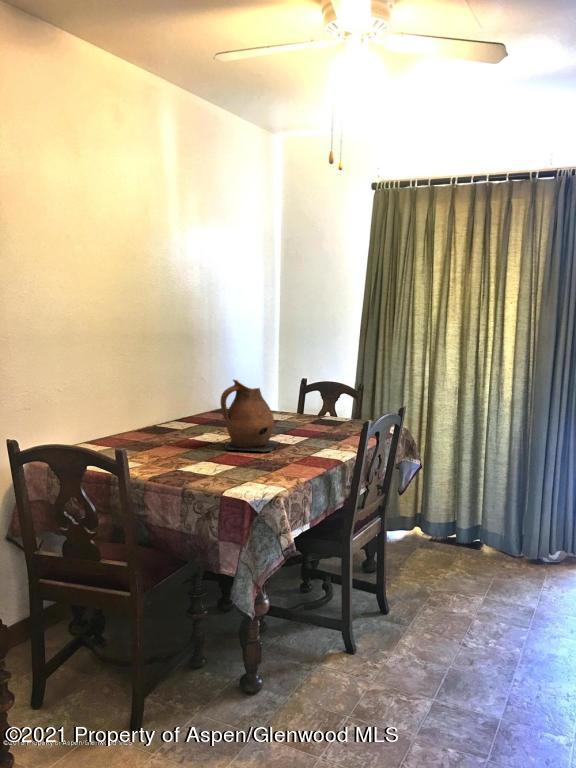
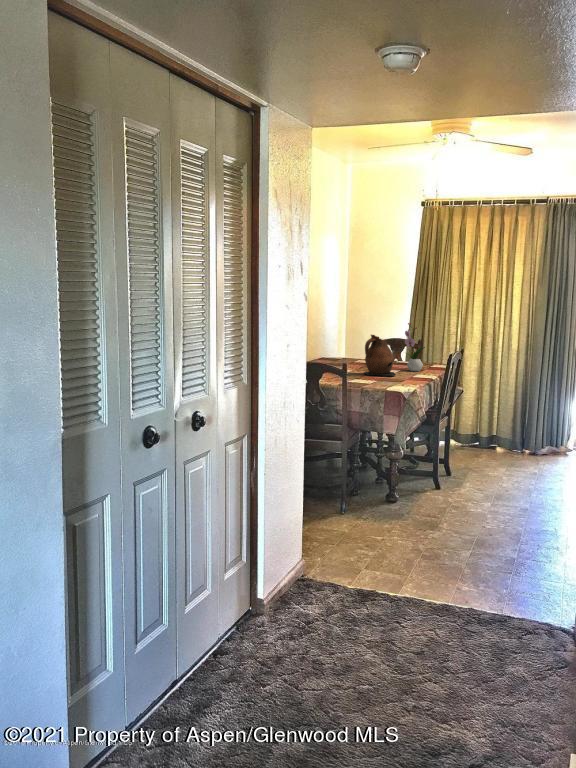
flower arrangement: none [308,360,339,439] -> present [405,323,425,371]

